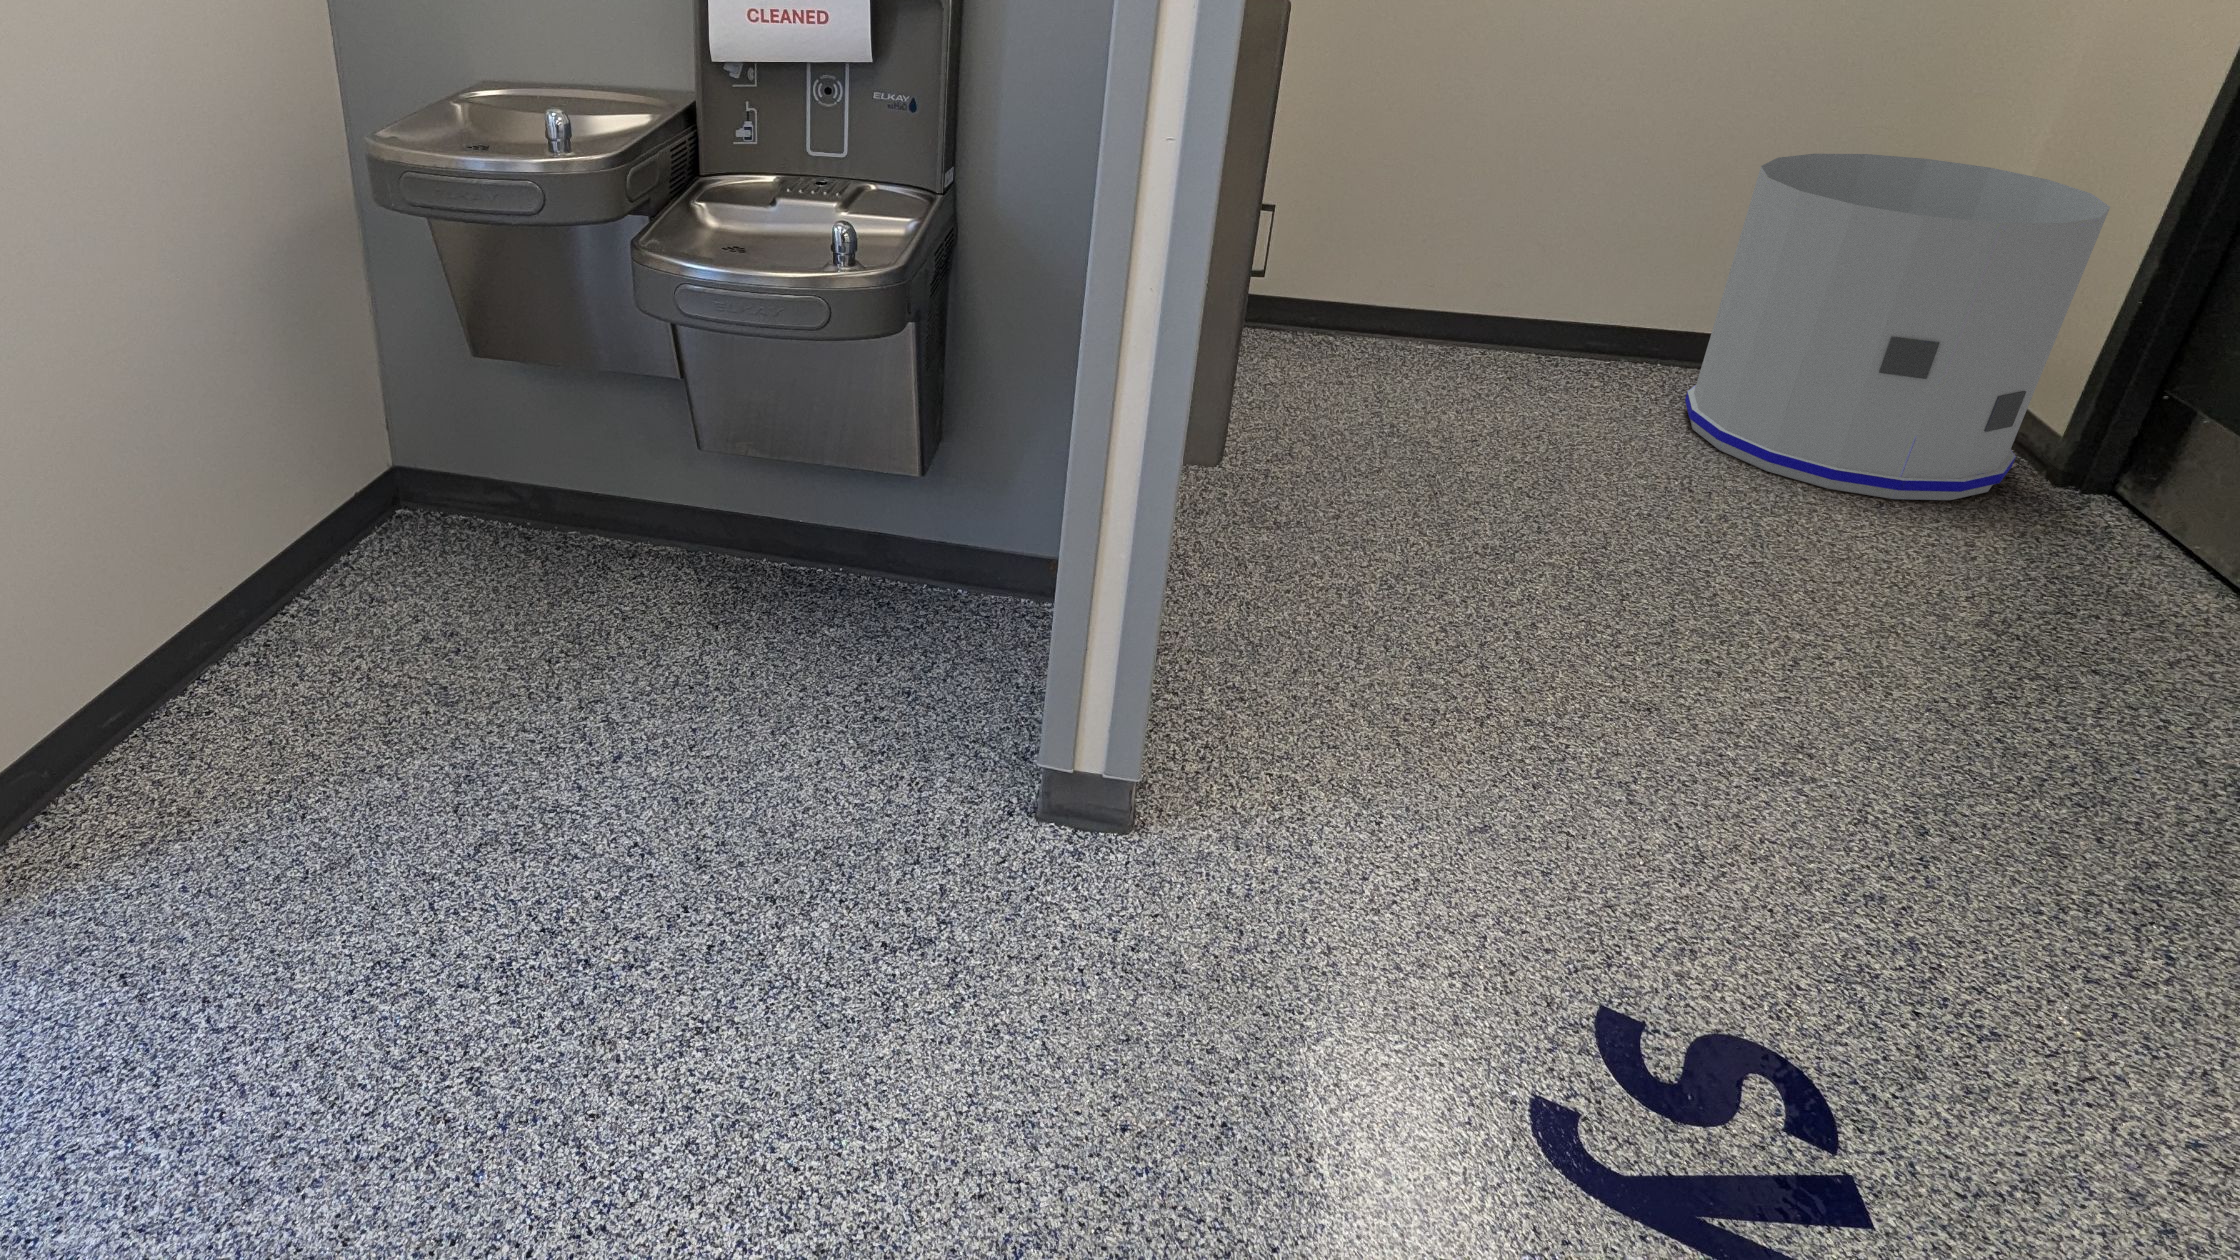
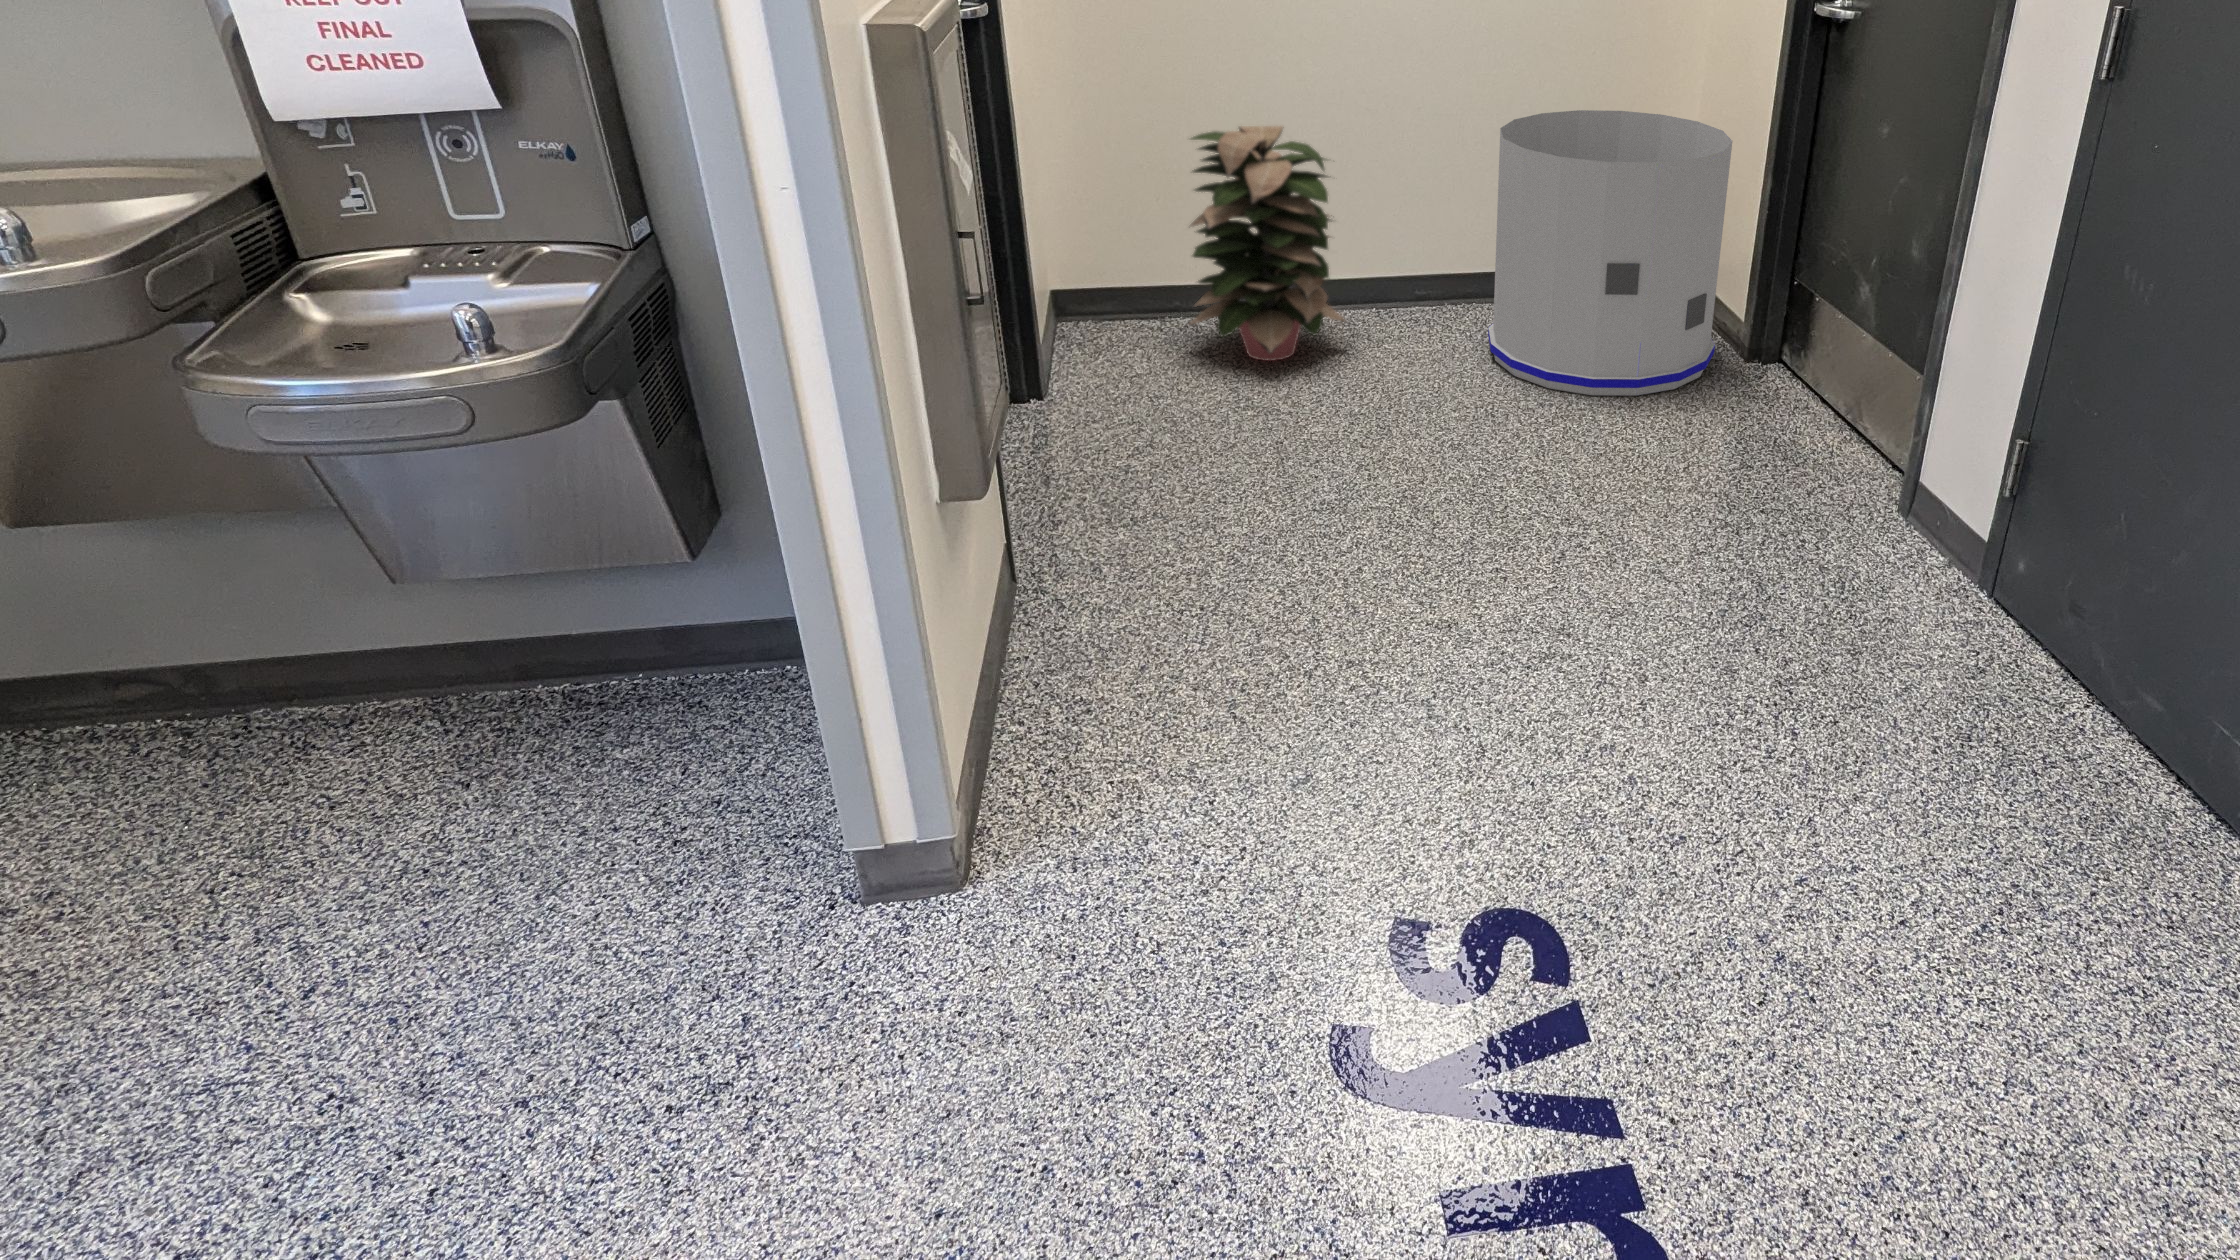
decorative plant: none [1326,140,1540,390] -> present [1188,126,1347,361]

